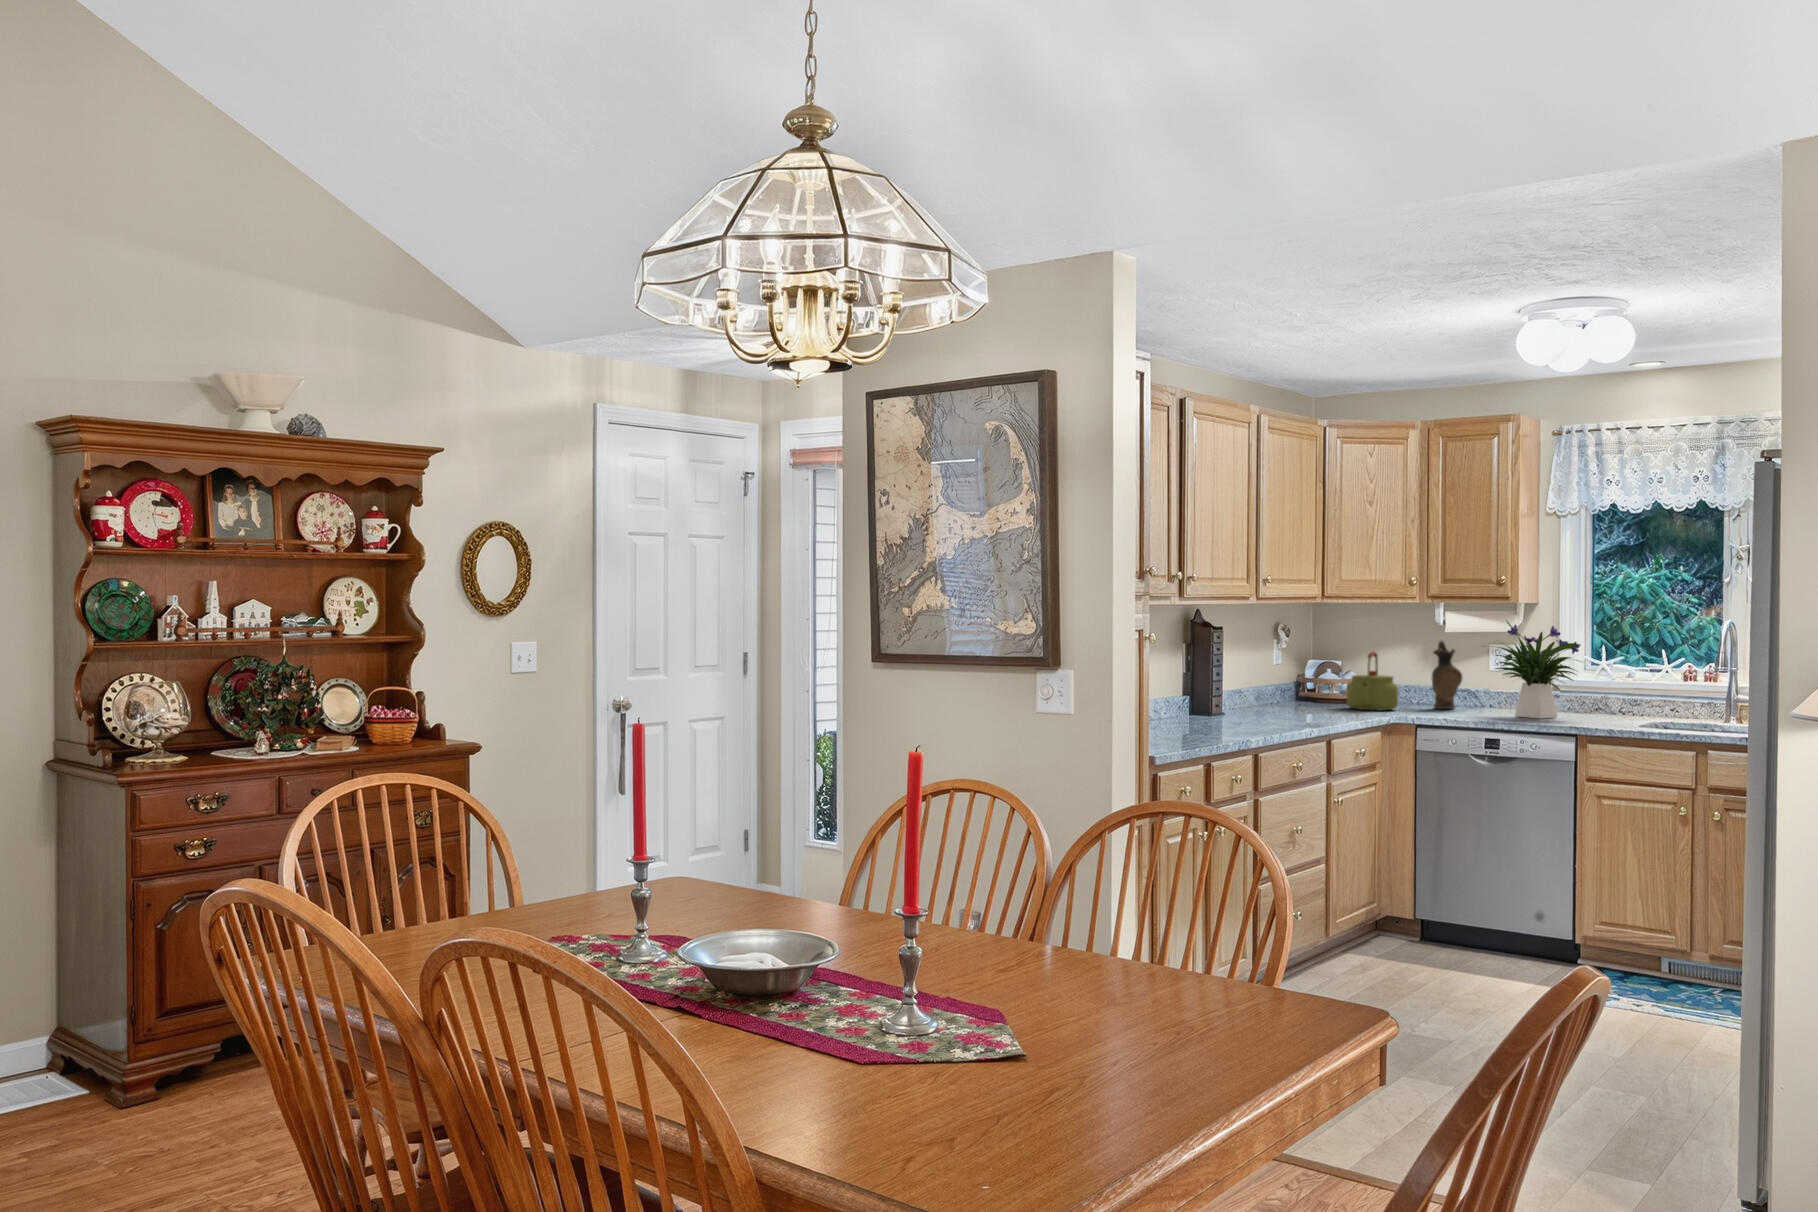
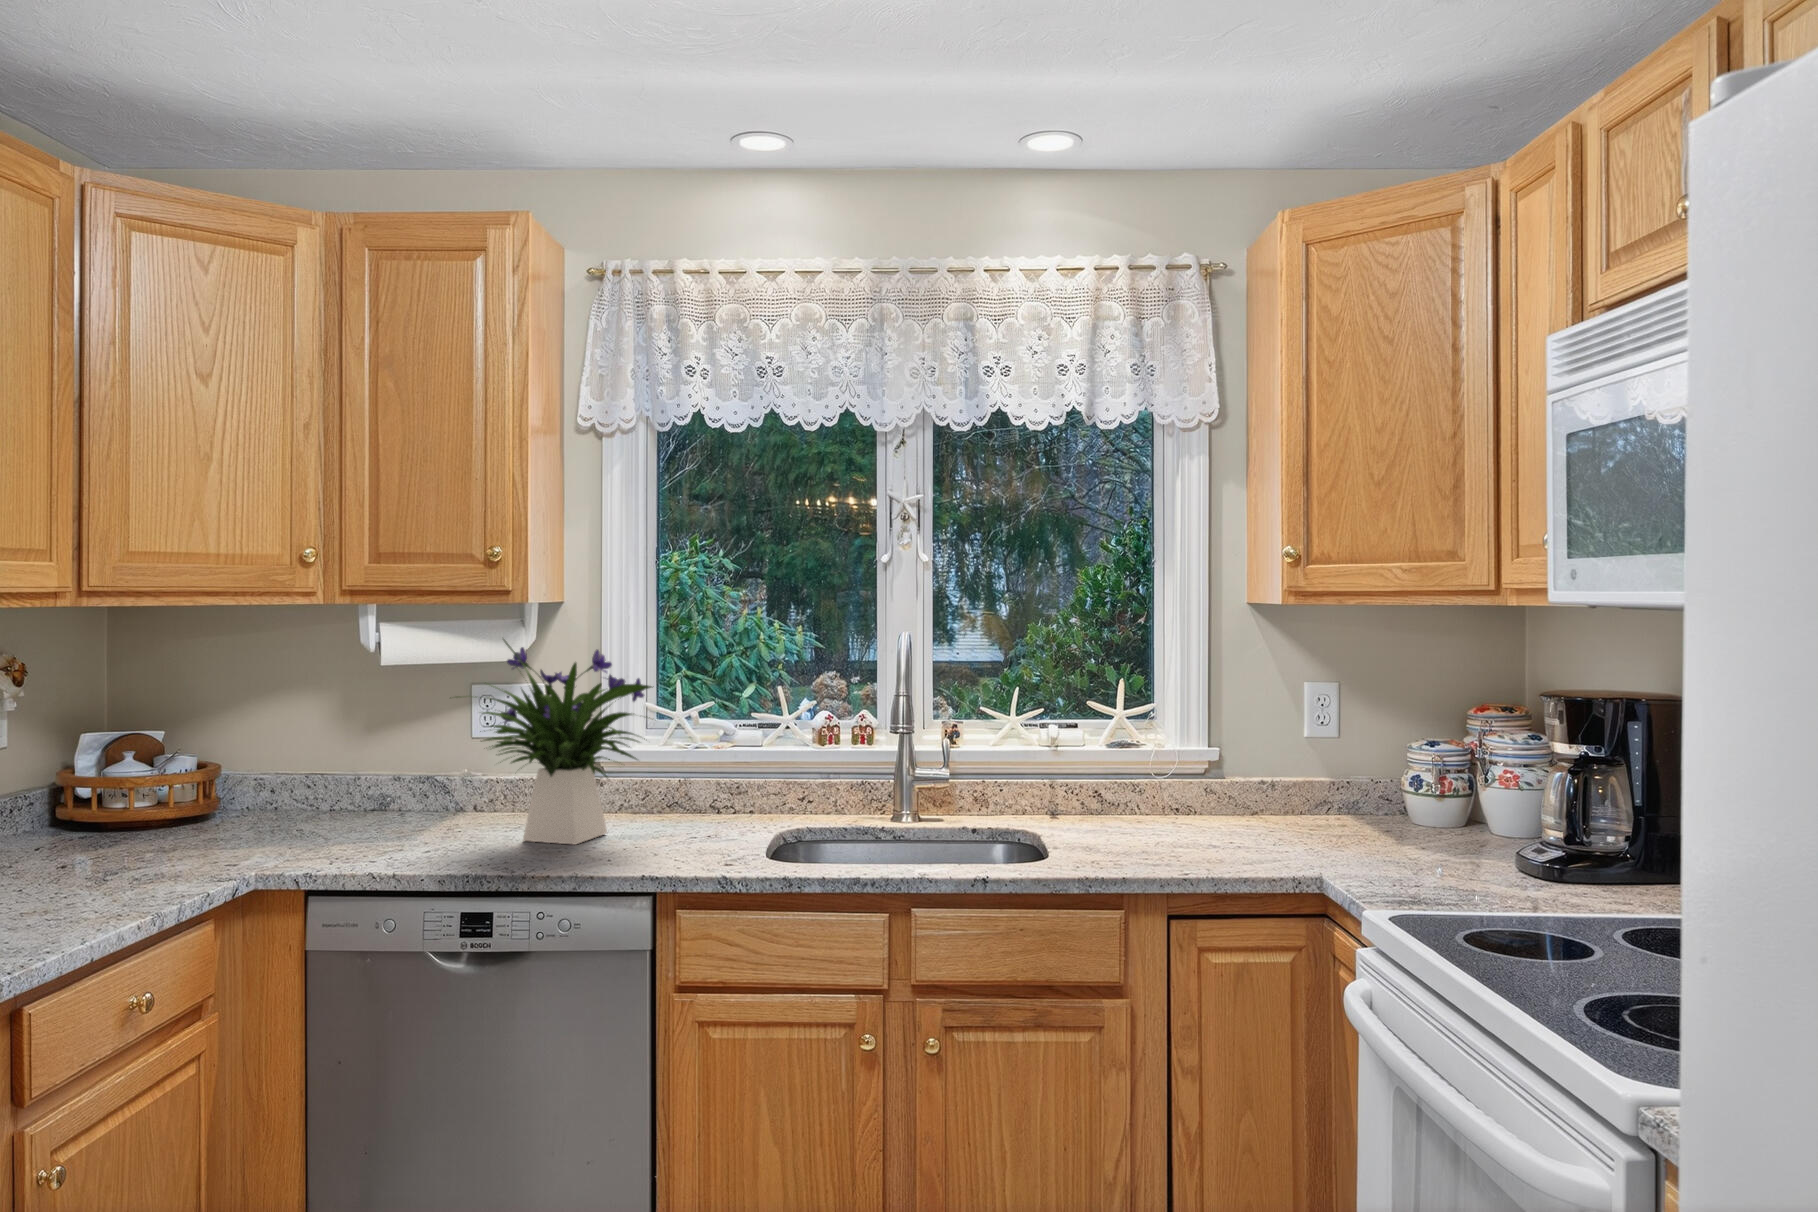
ceramic pitcher: present [1432,641,1463,709] -> none [356,681,420,826]
kettle: present [1346,652,1398,710] -> none [132,717,267,860]

